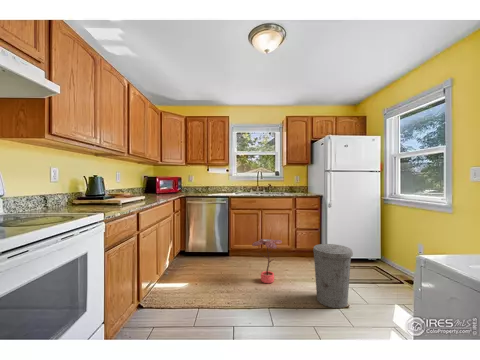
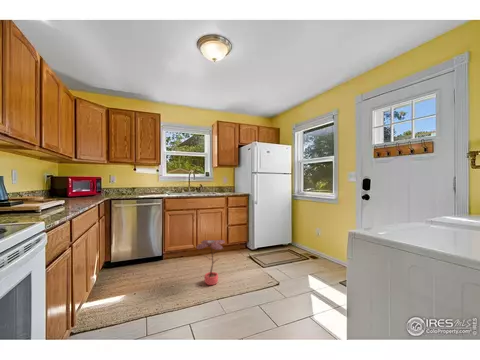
trash can: present [313,244,353,308] -> none [260,240,294,299]

